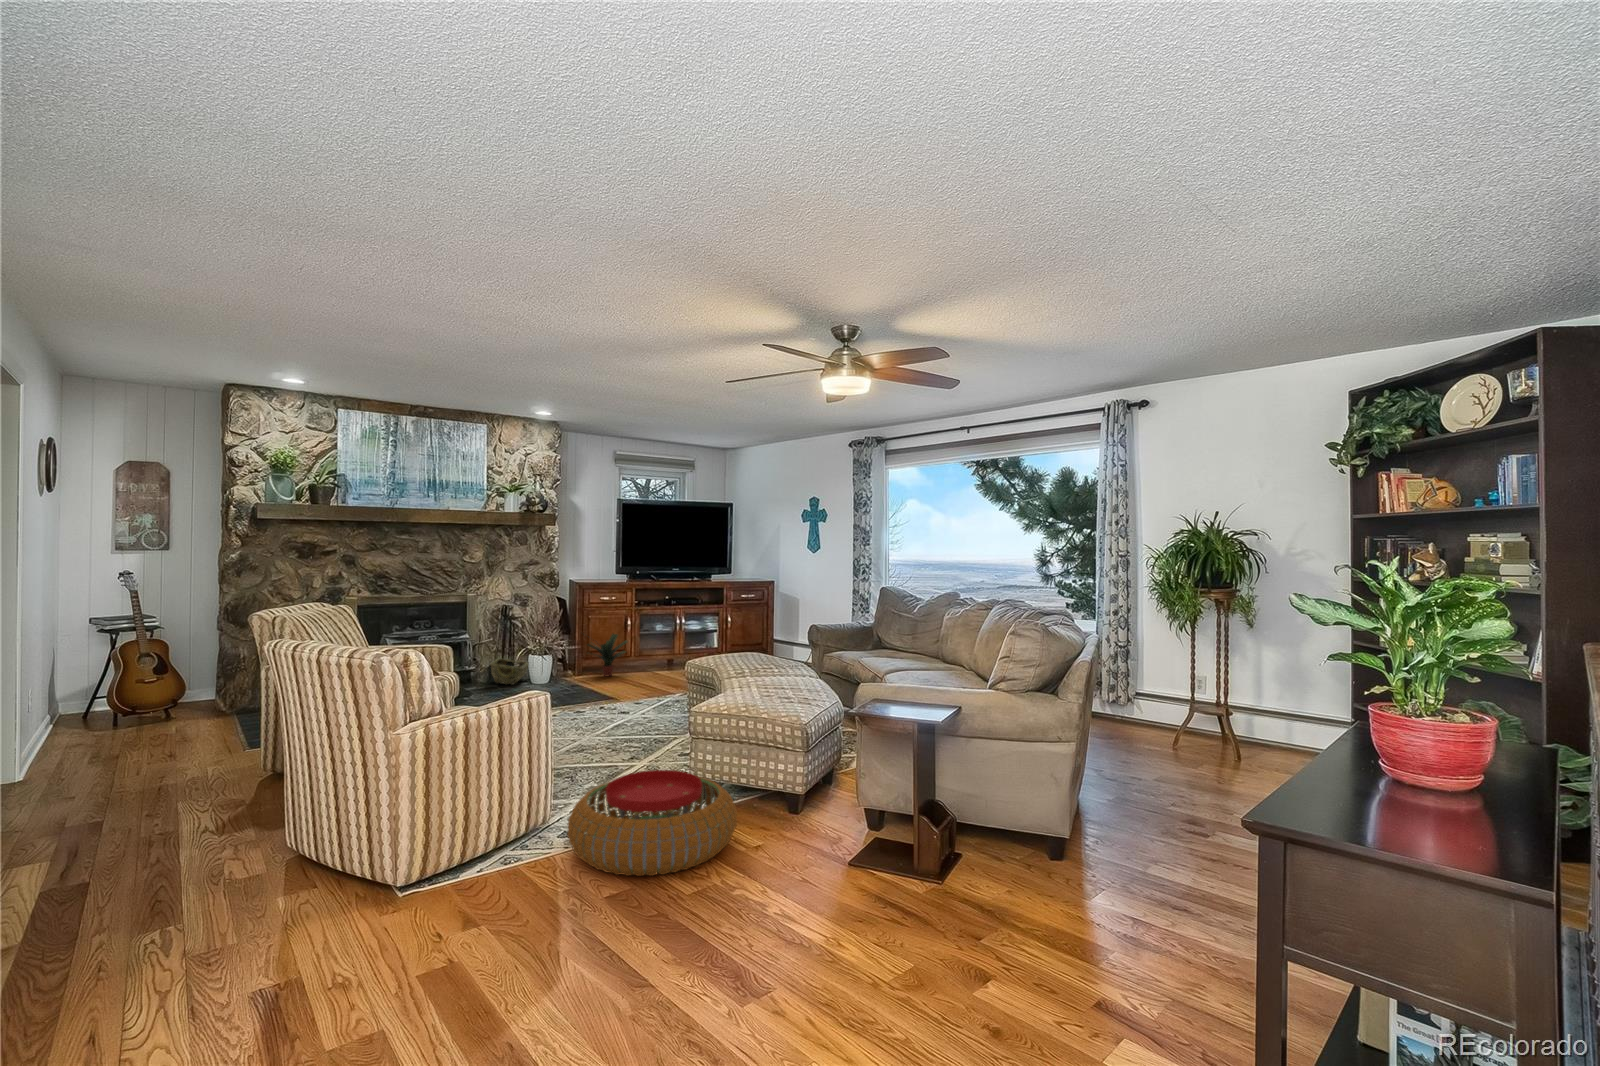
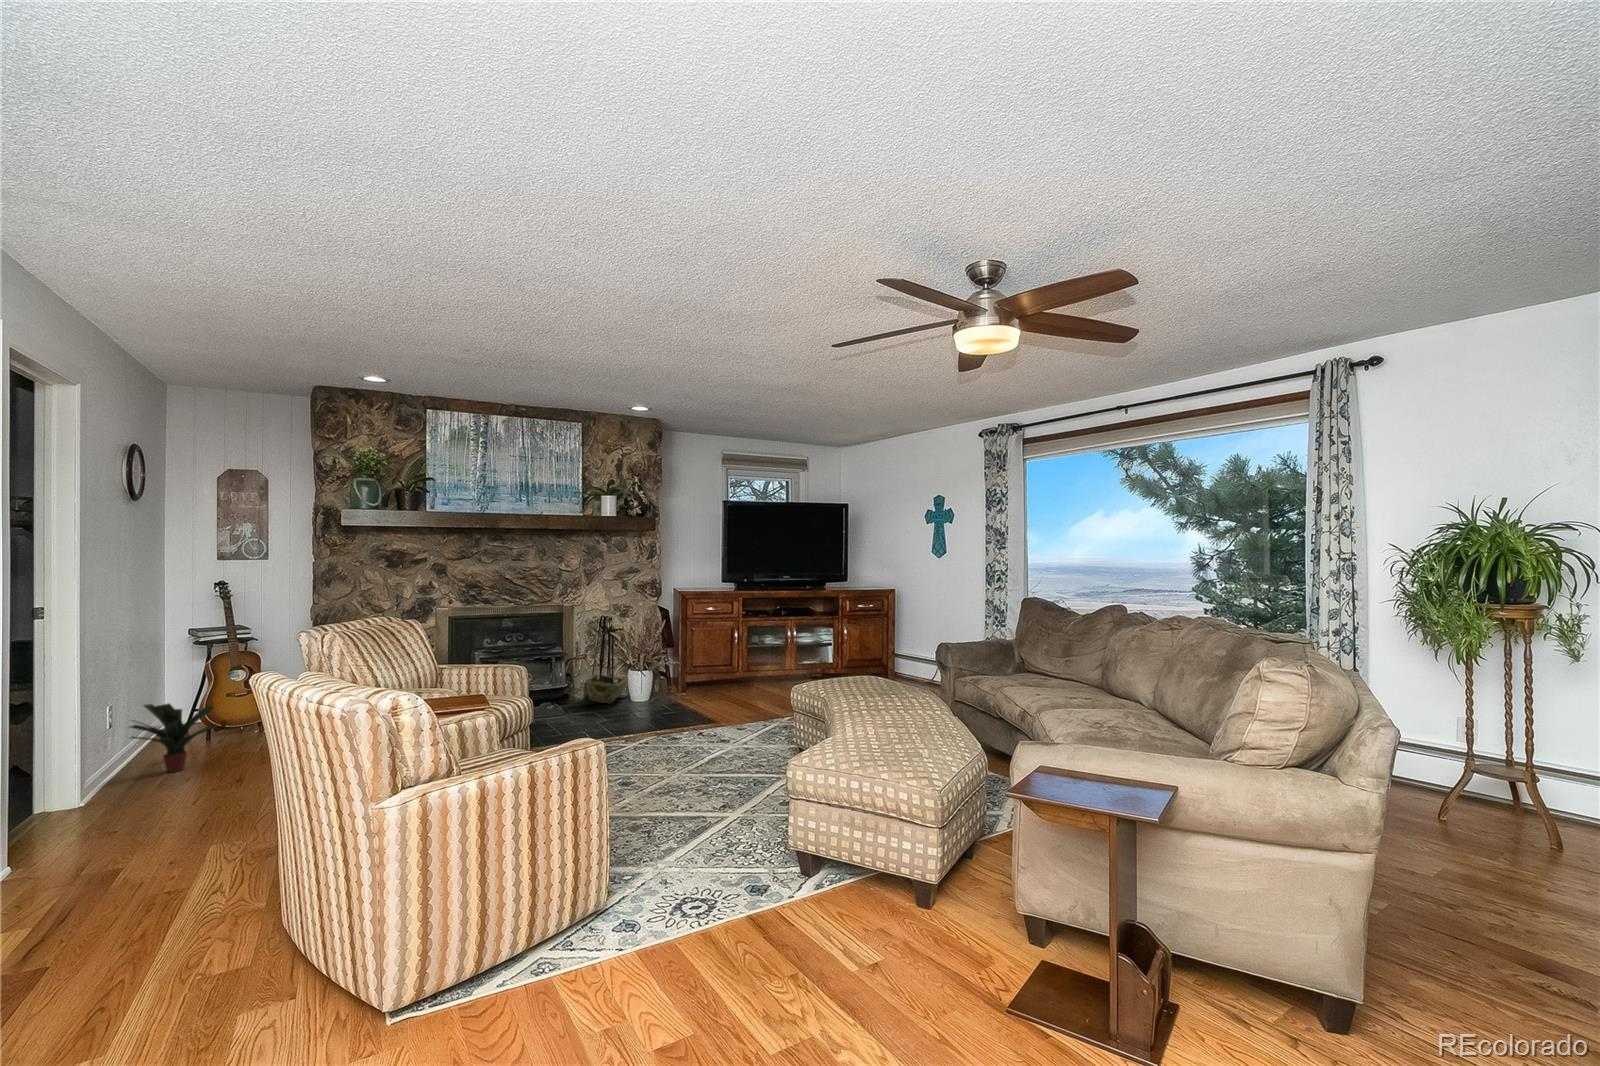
potted plant: present [587,634,627,676] -> present [130,704,217,772]
pouf: present [568,770,737,876] -> none [613,848,845,1021]

